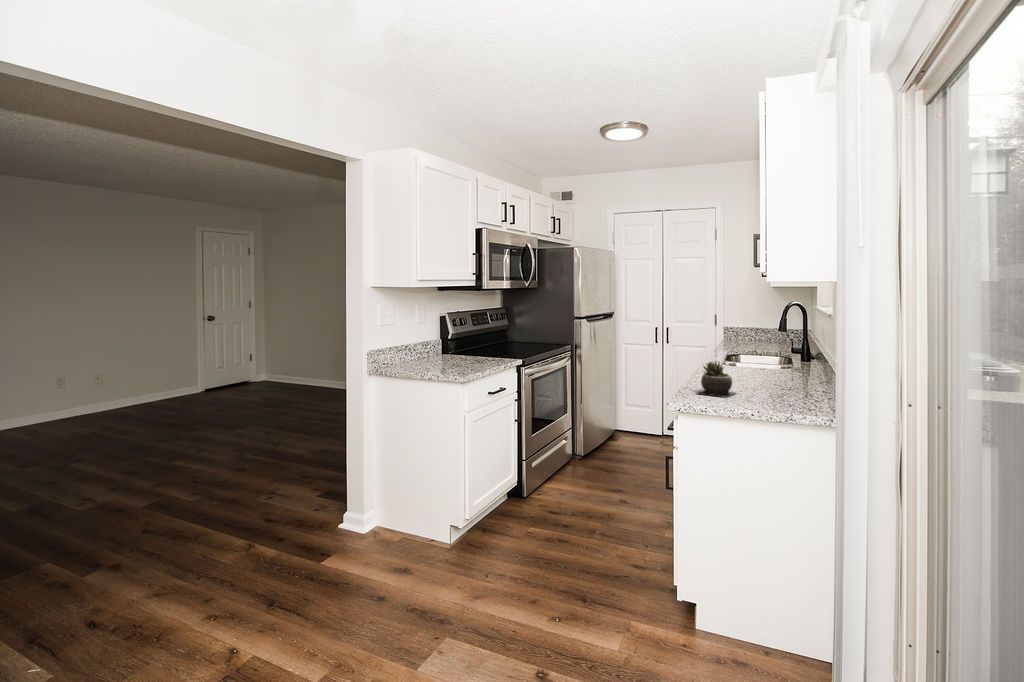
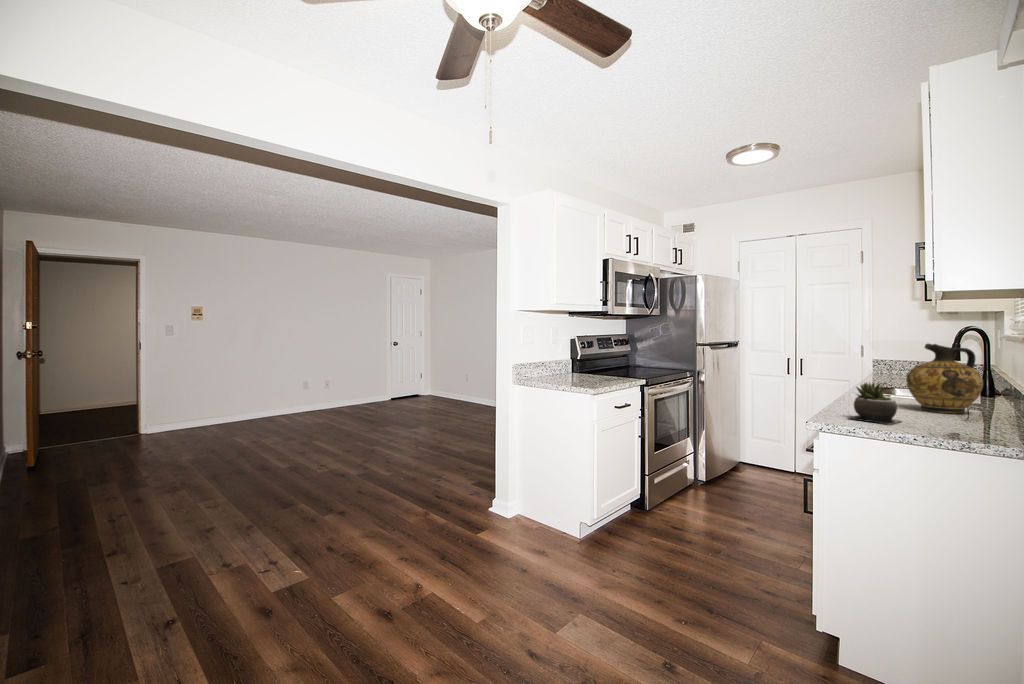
ceramic jug: none [743,323,795,382] -> present [906,344,983,413]

